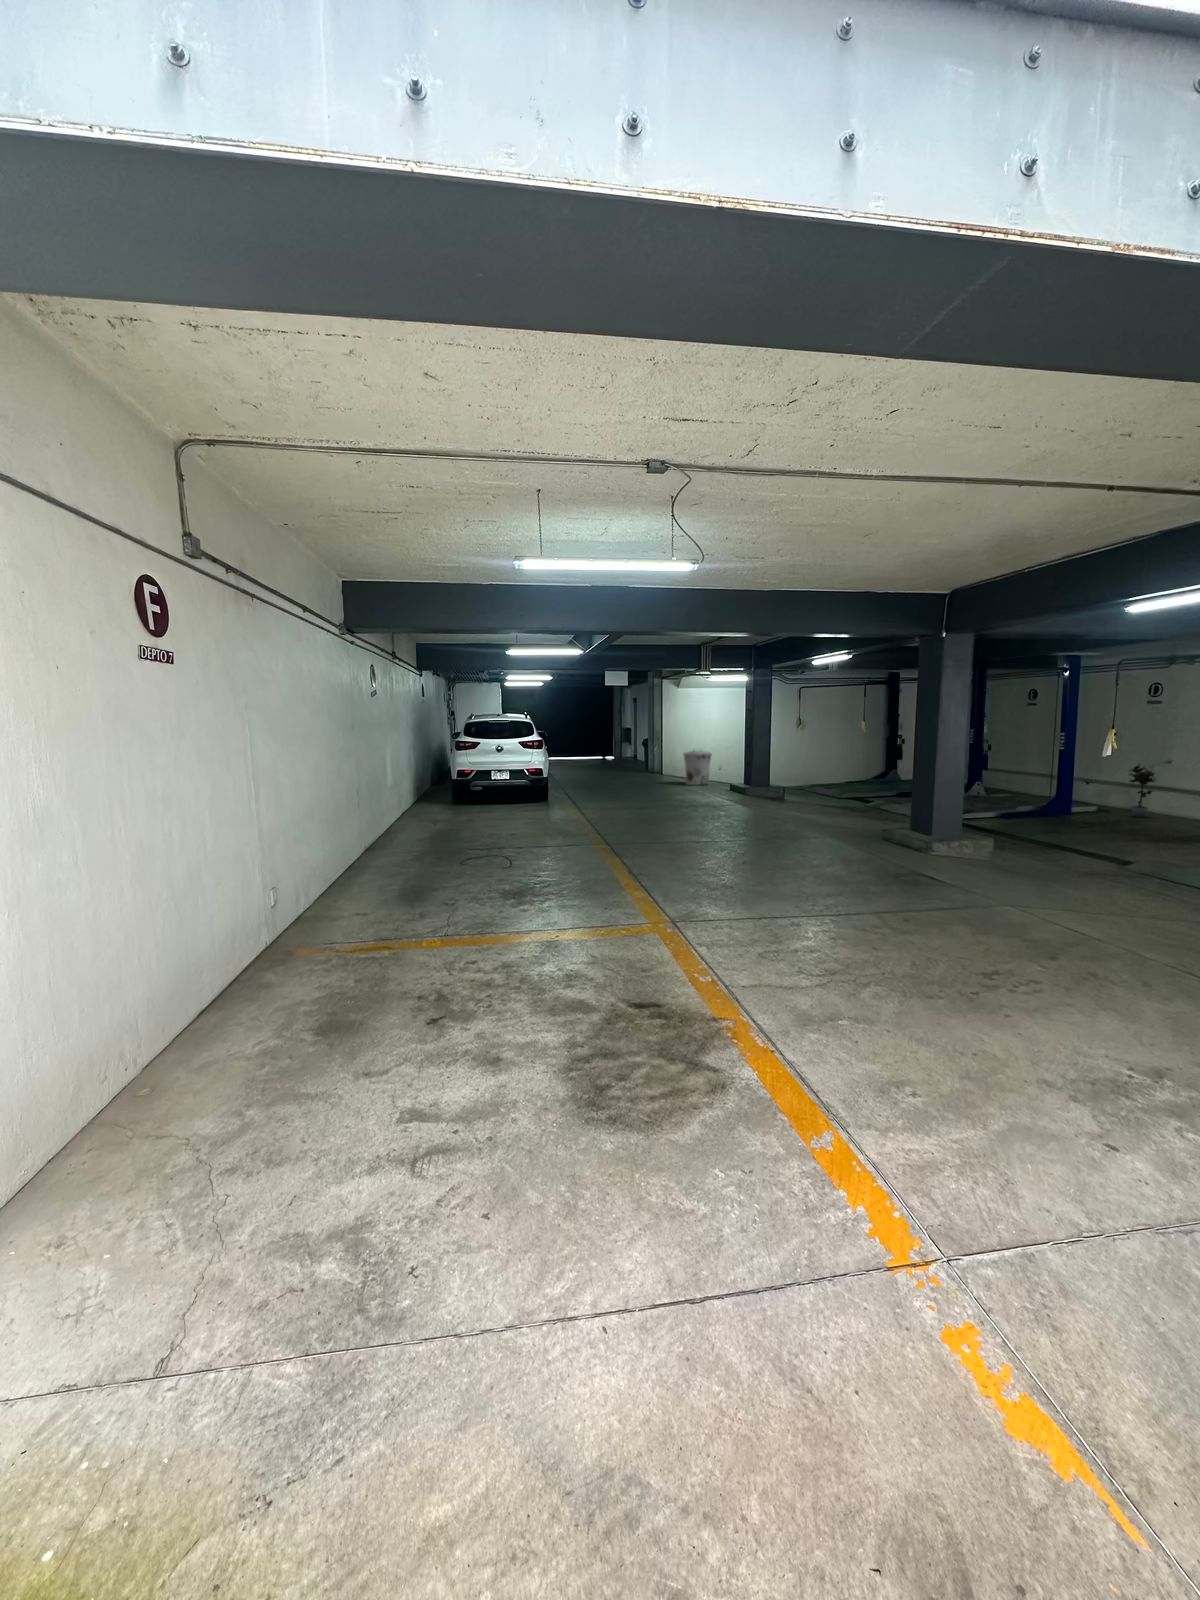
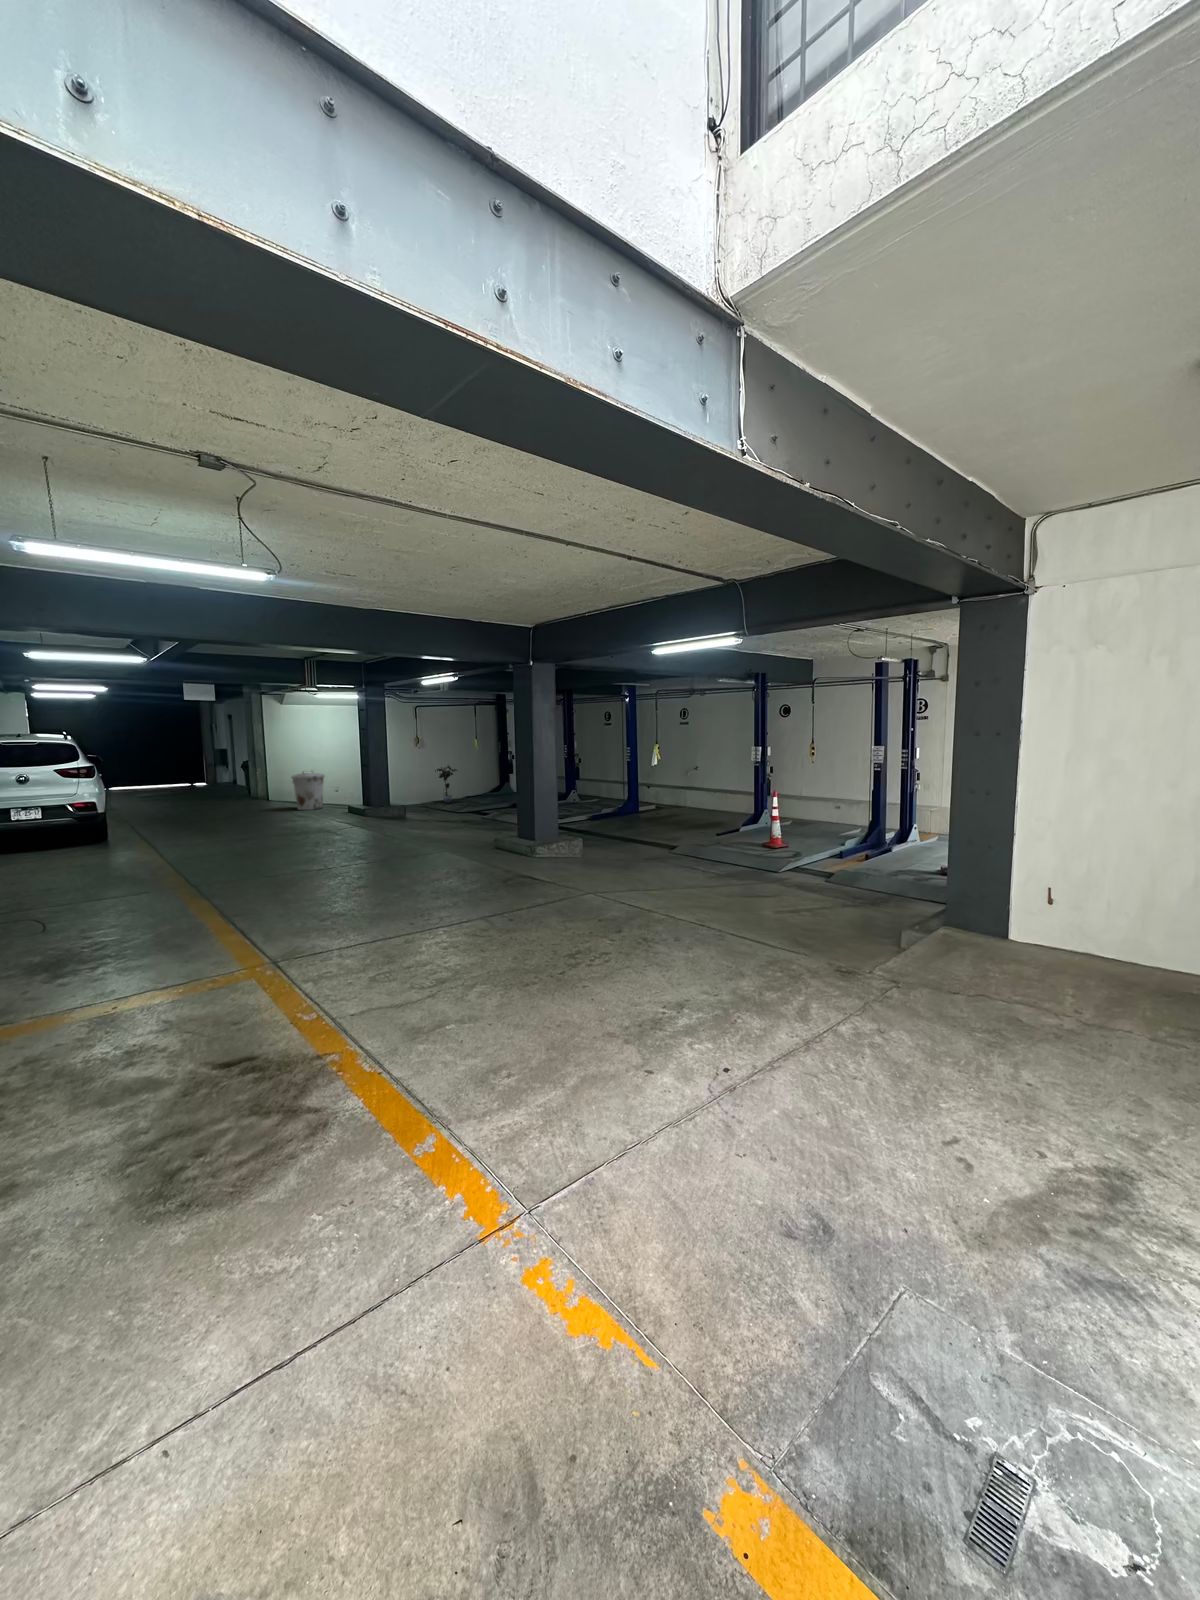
potted plant: present [1129,764,1157,817] -> present [435,766,458,803]

